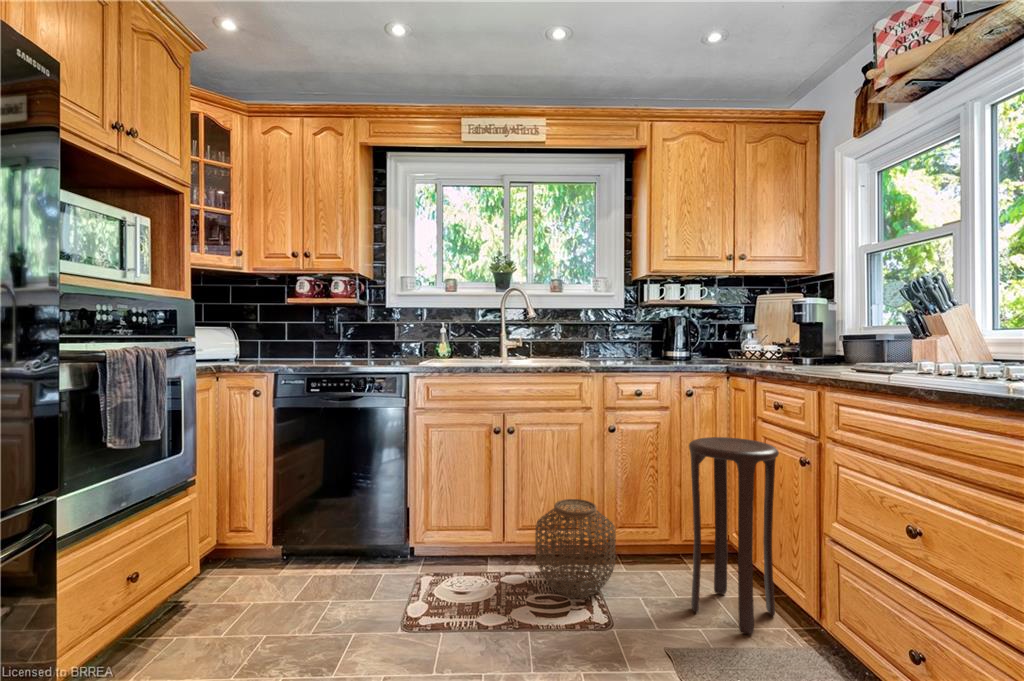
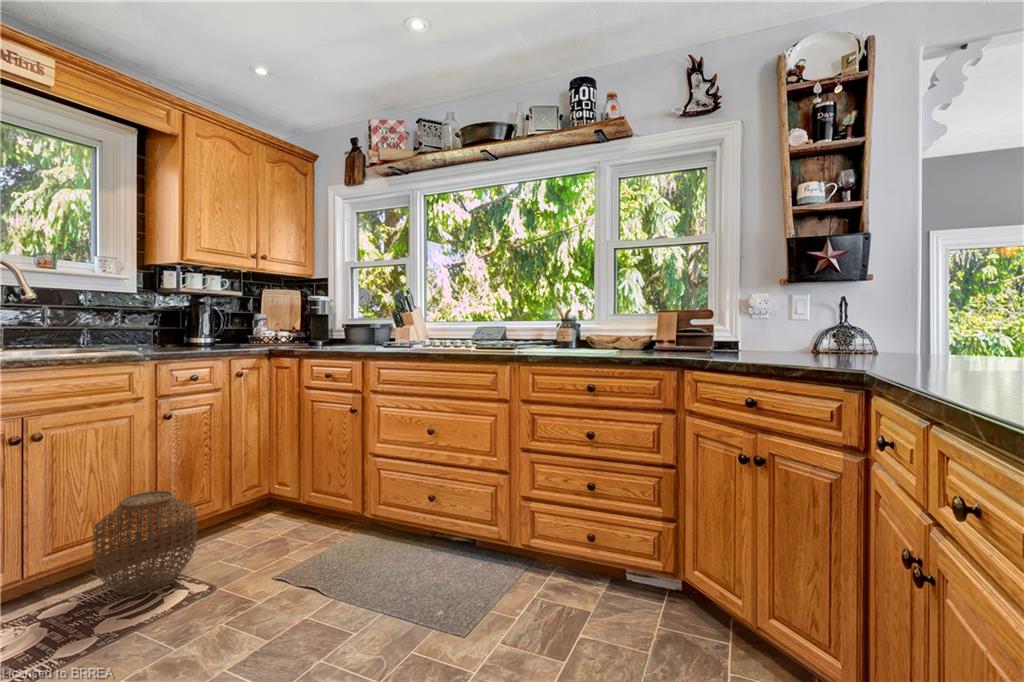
stool: present [689,437,779,634] -> none [264,404,334,549]

